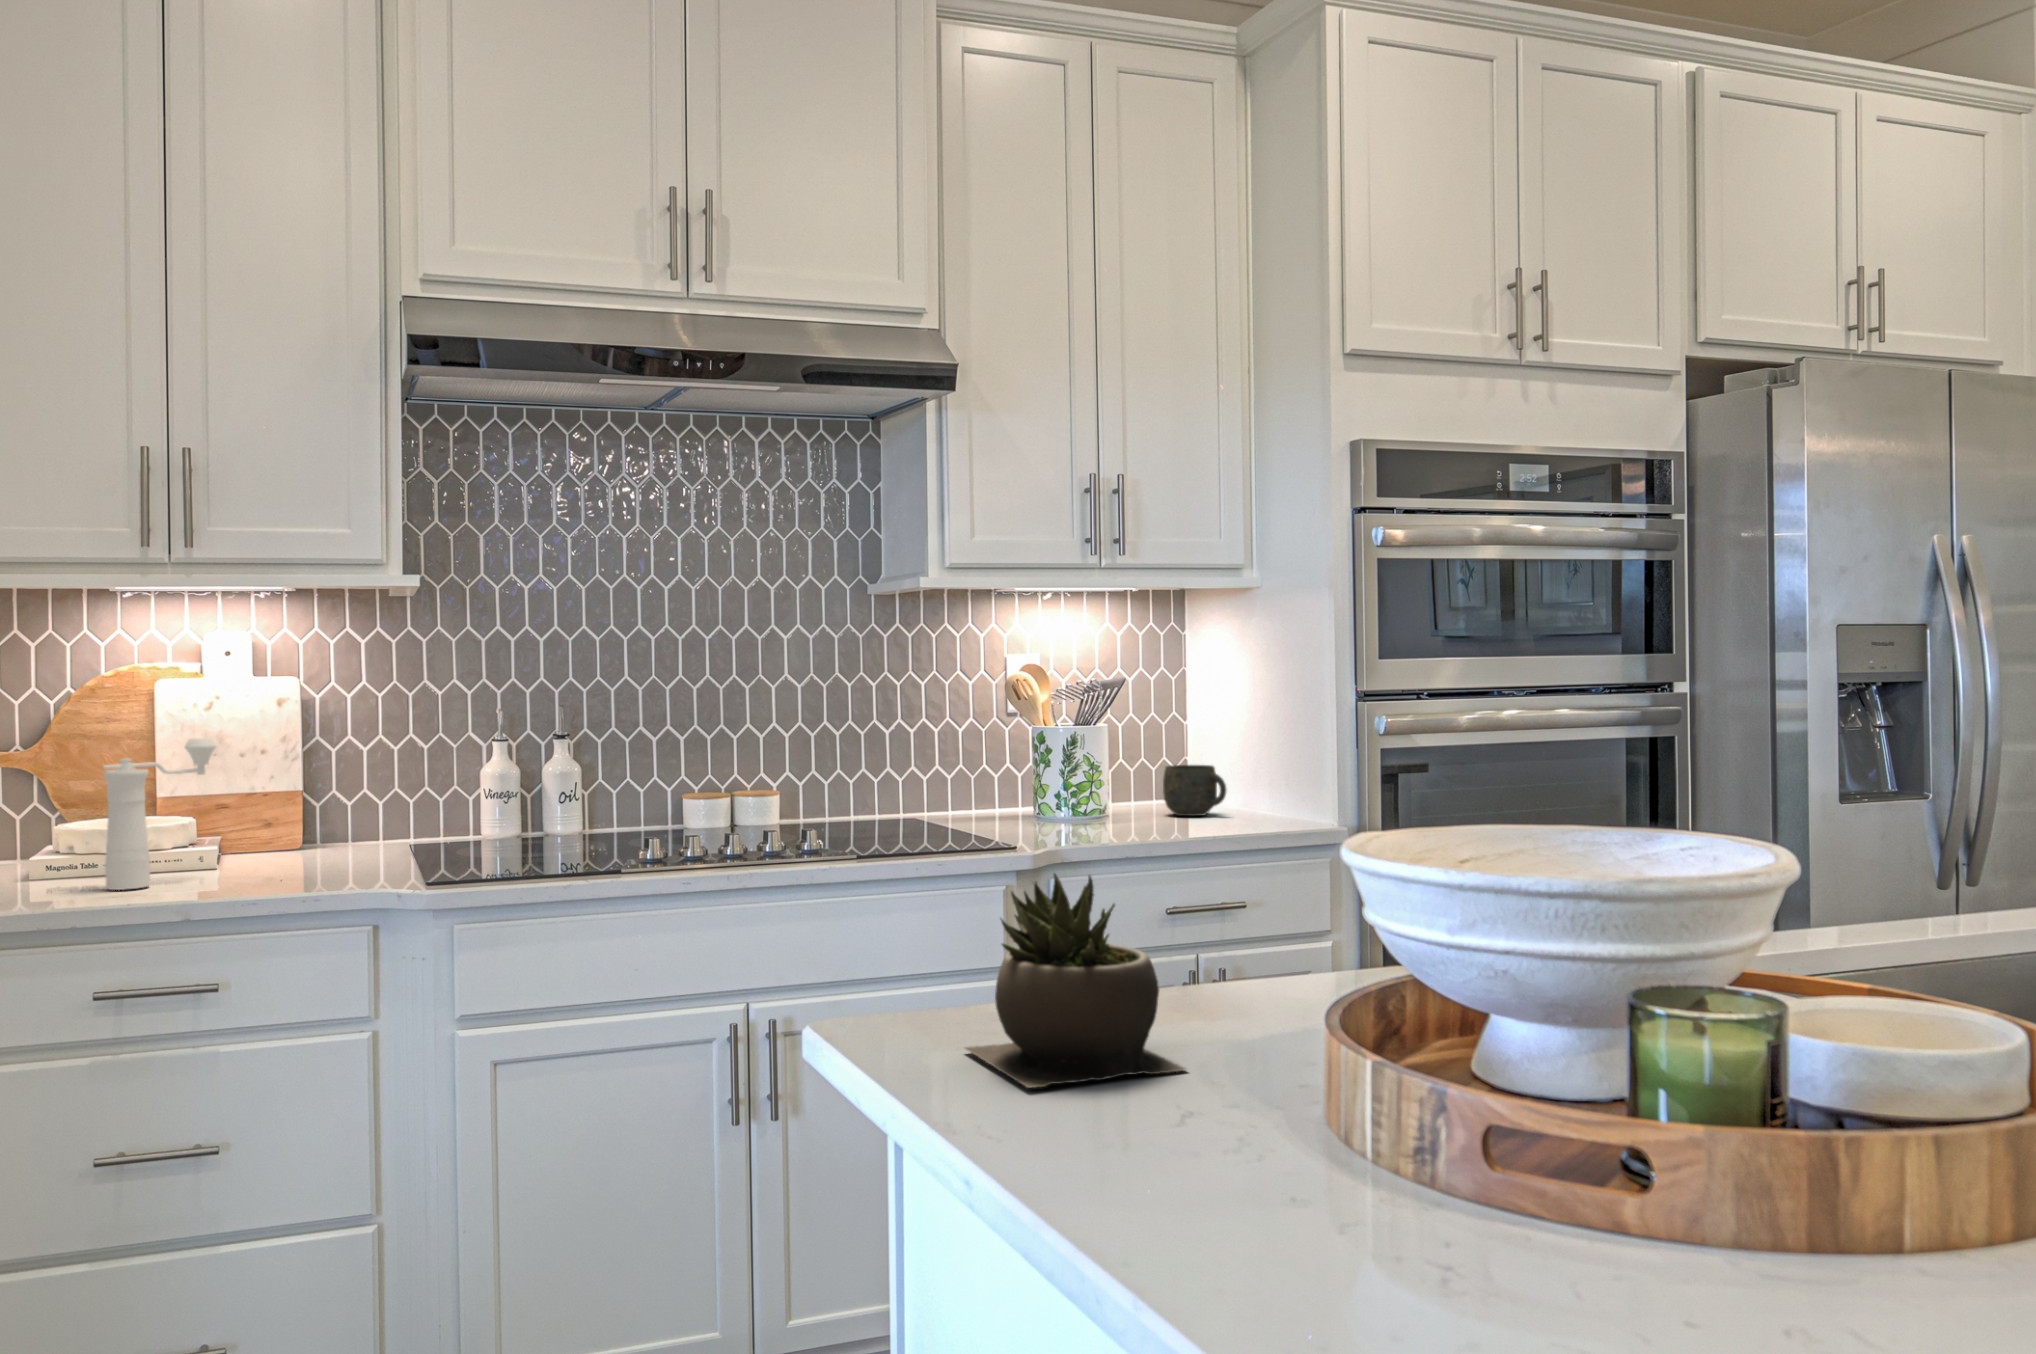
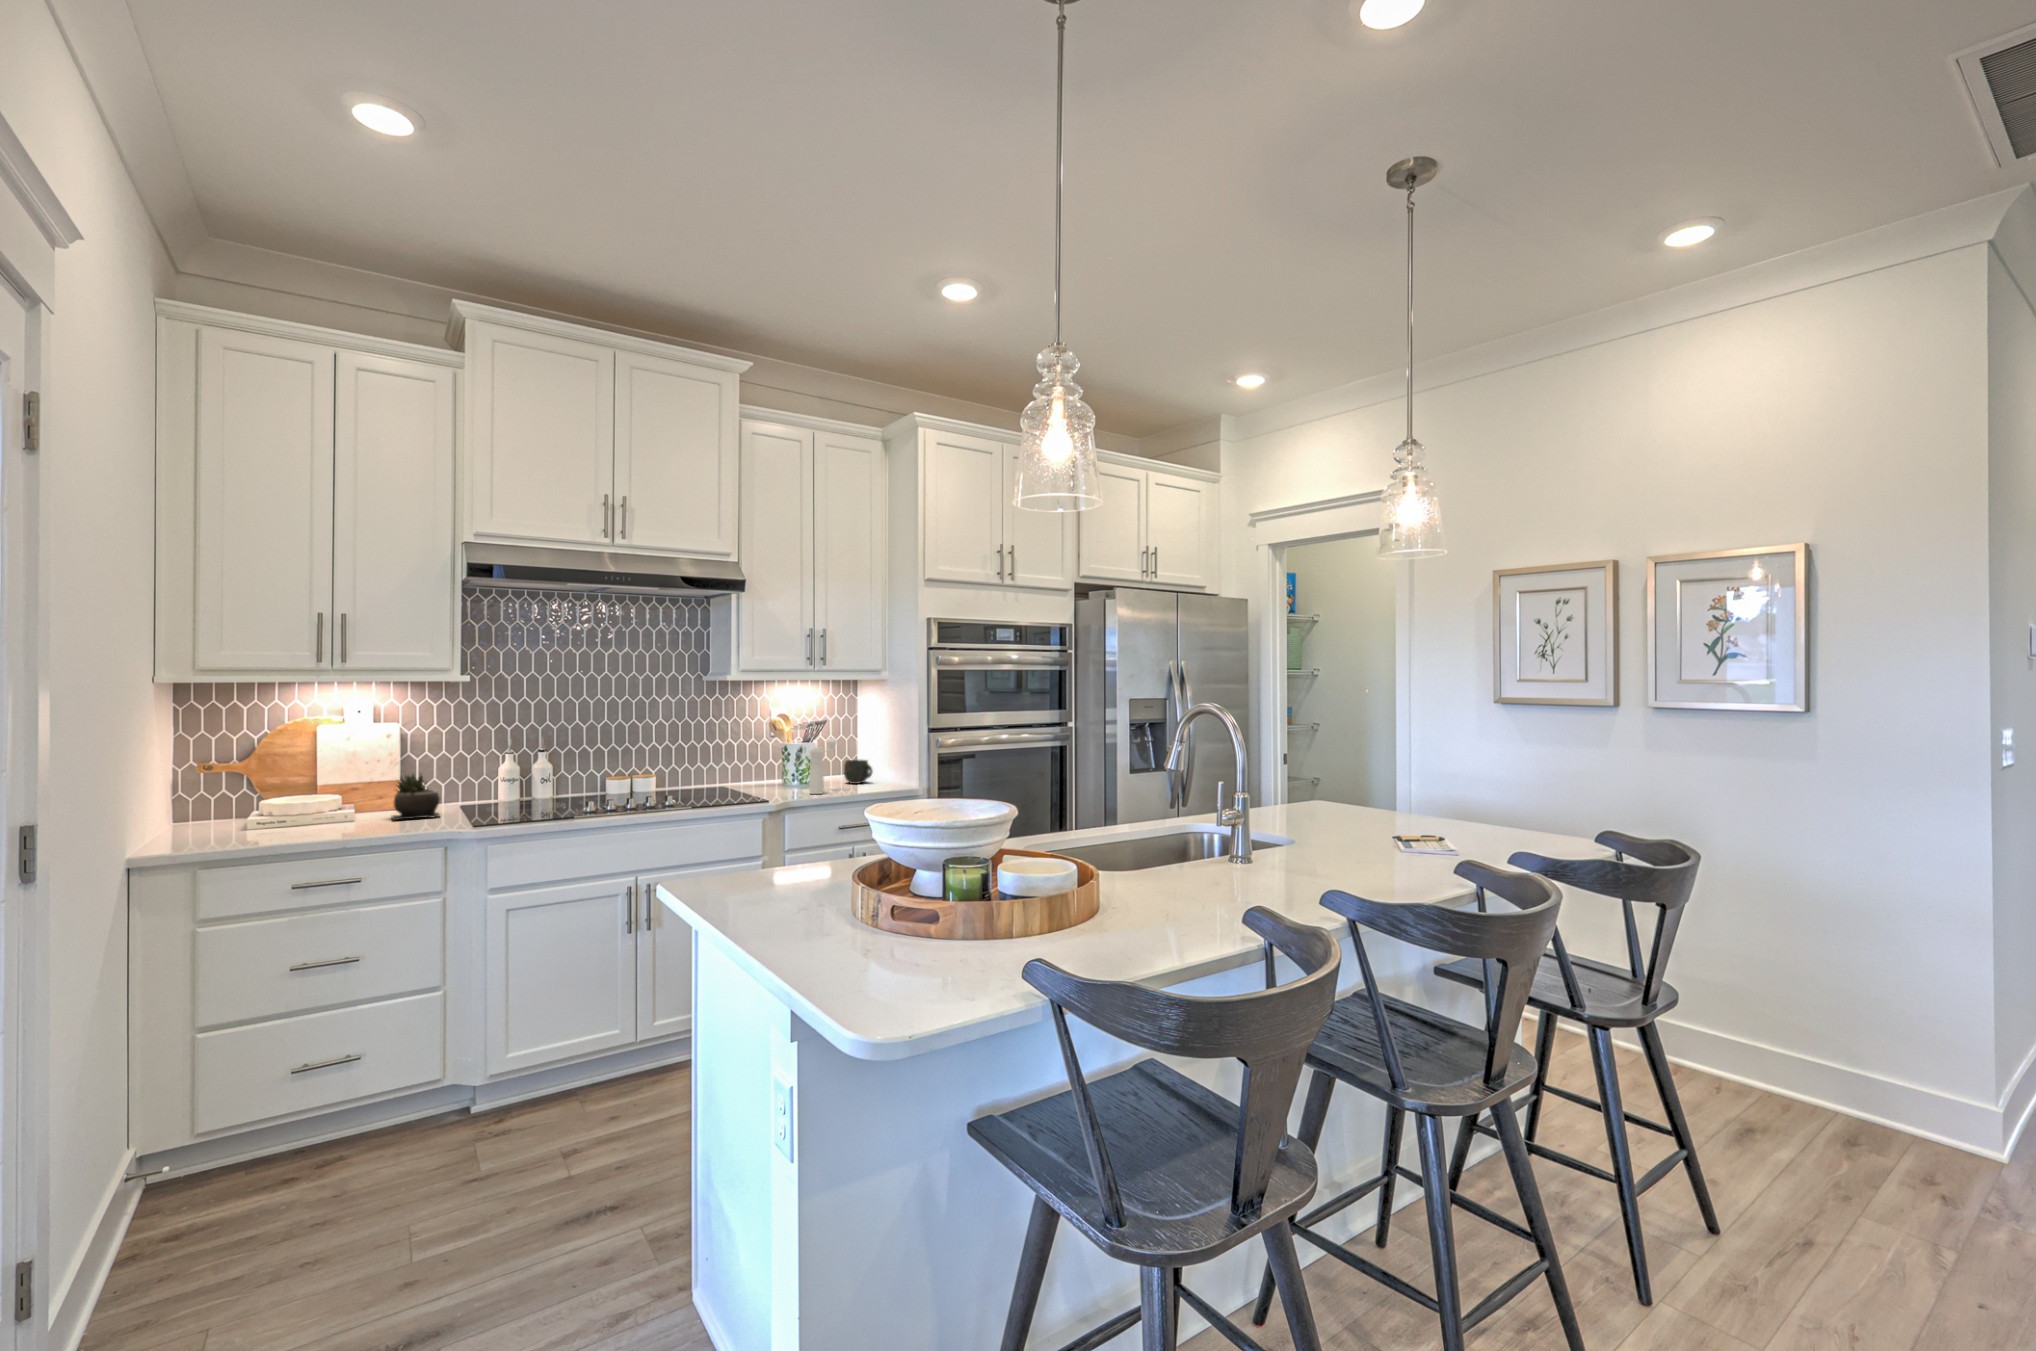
pepper mill: present [103,738,217,890] -> present [809,738,837,794]
succulent plant: present [966,873,1186,1088] -> present [392,774,440,820]

